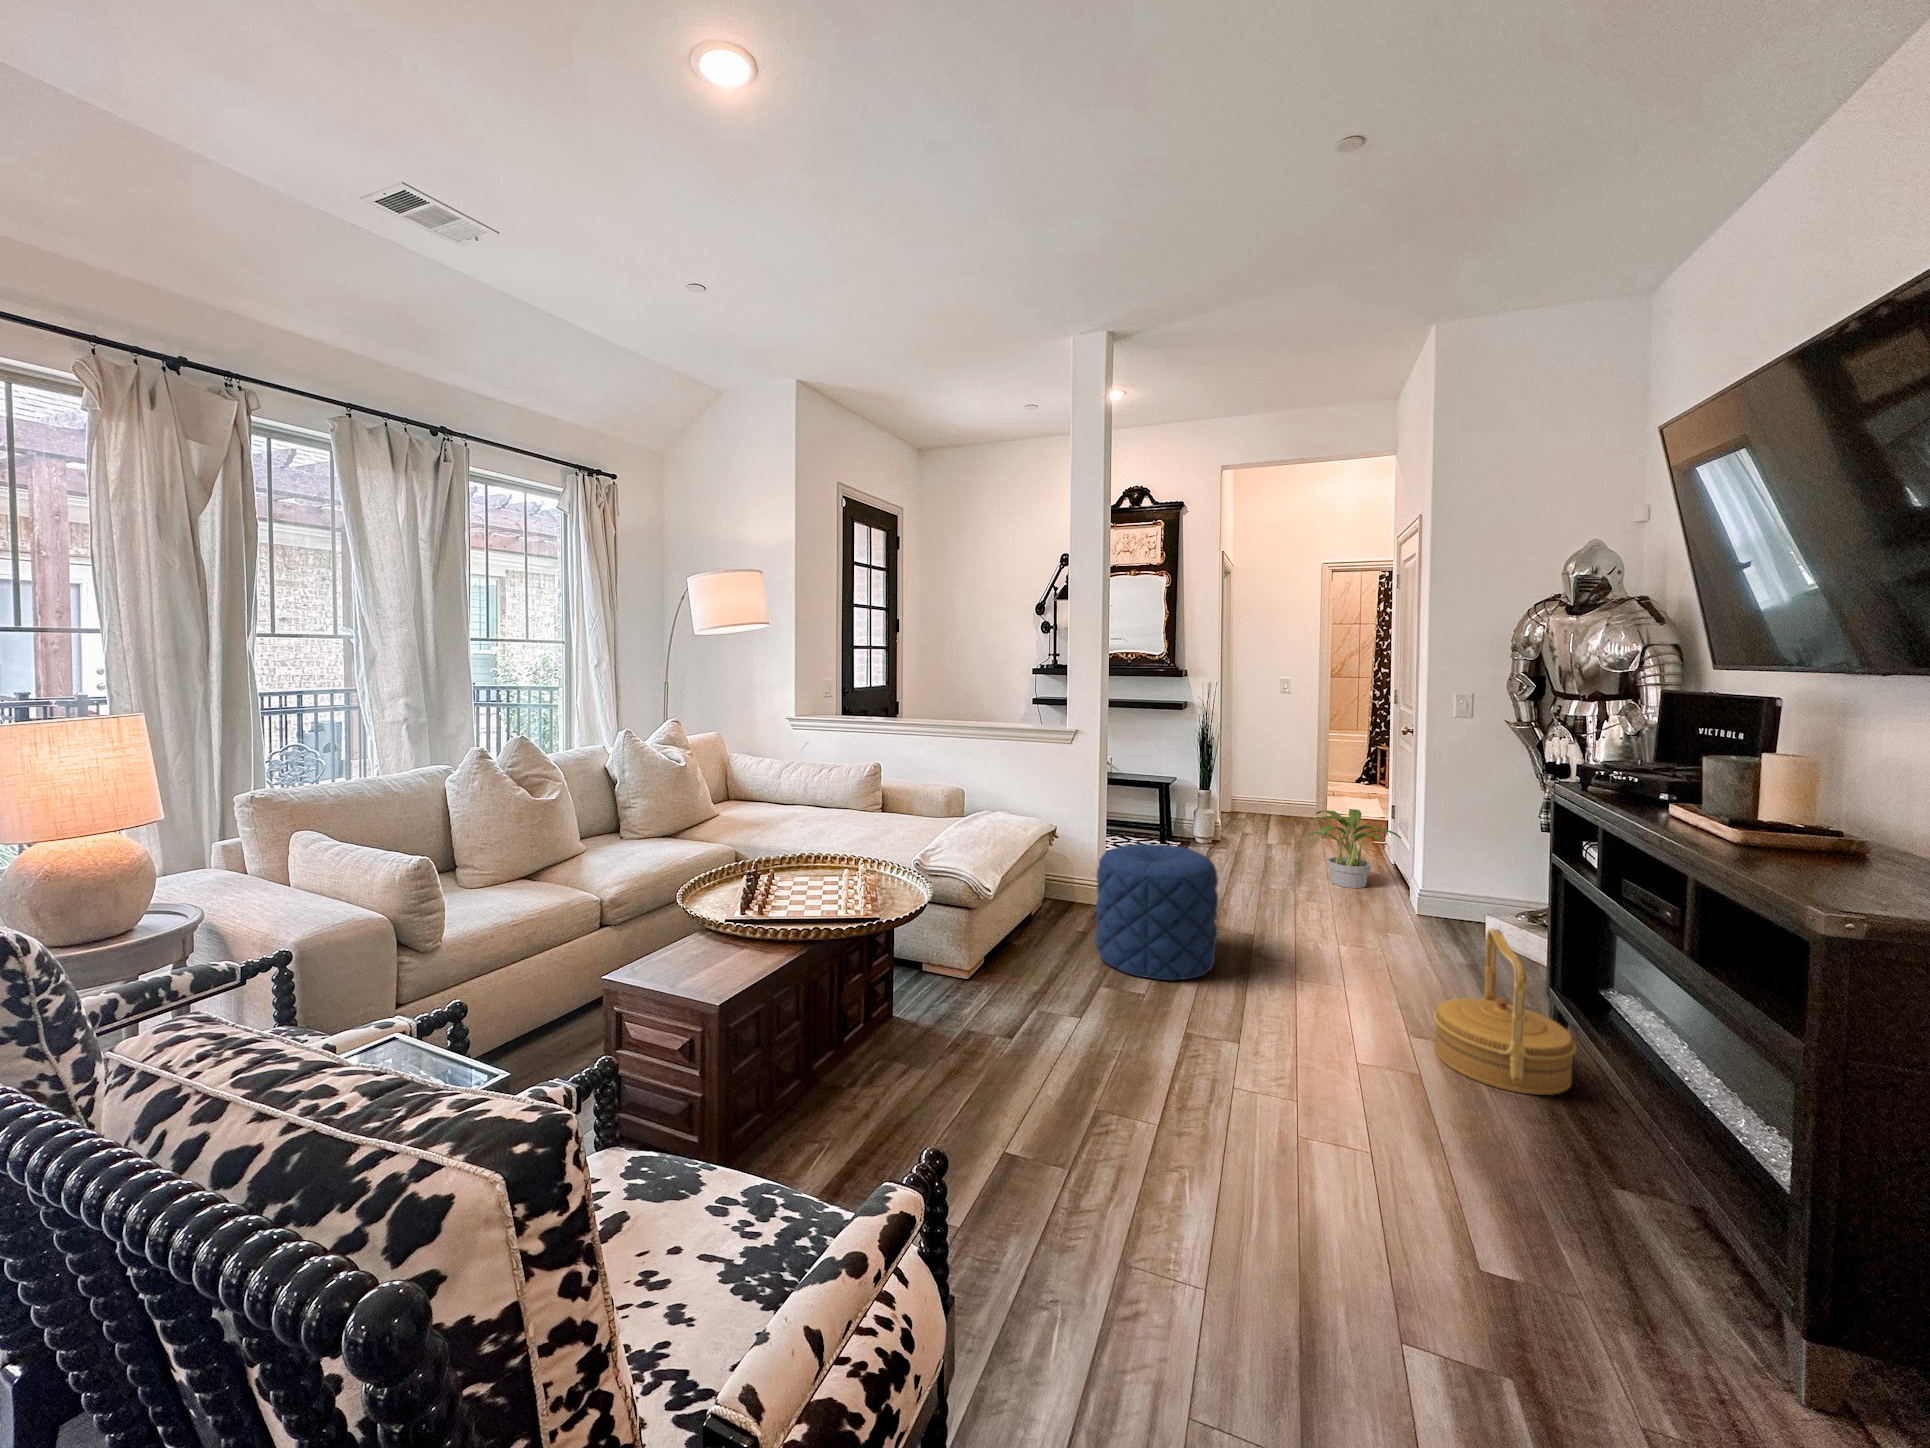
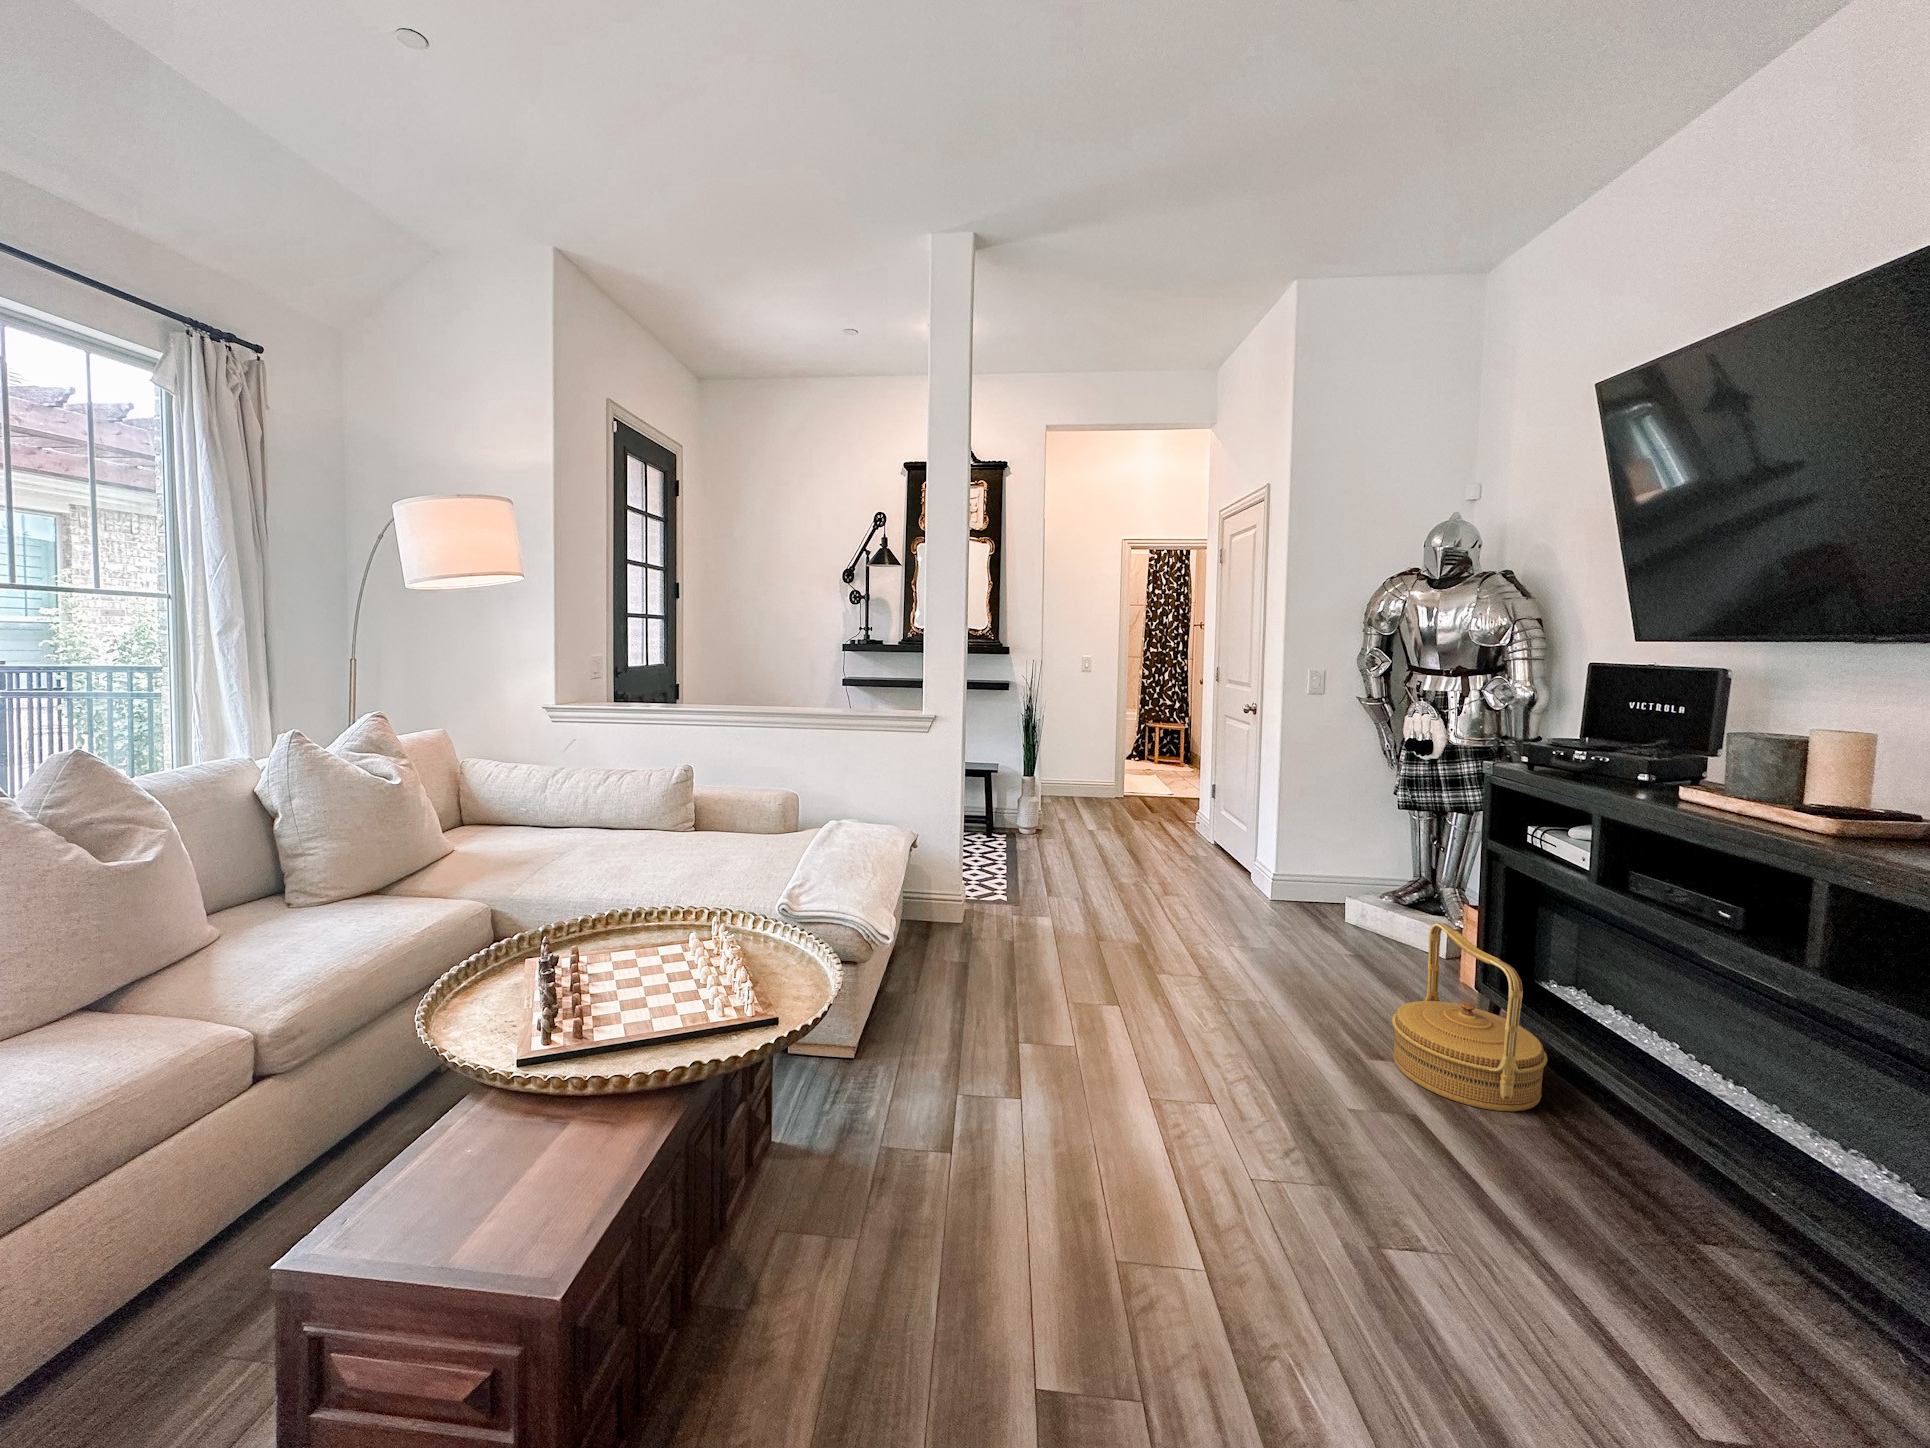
potted plant: present [1303,809,1402,888] -> none [1141,789,1235,870]
pouf: present [1095,844,1218,980] -> none [989,848,1132,1016]

